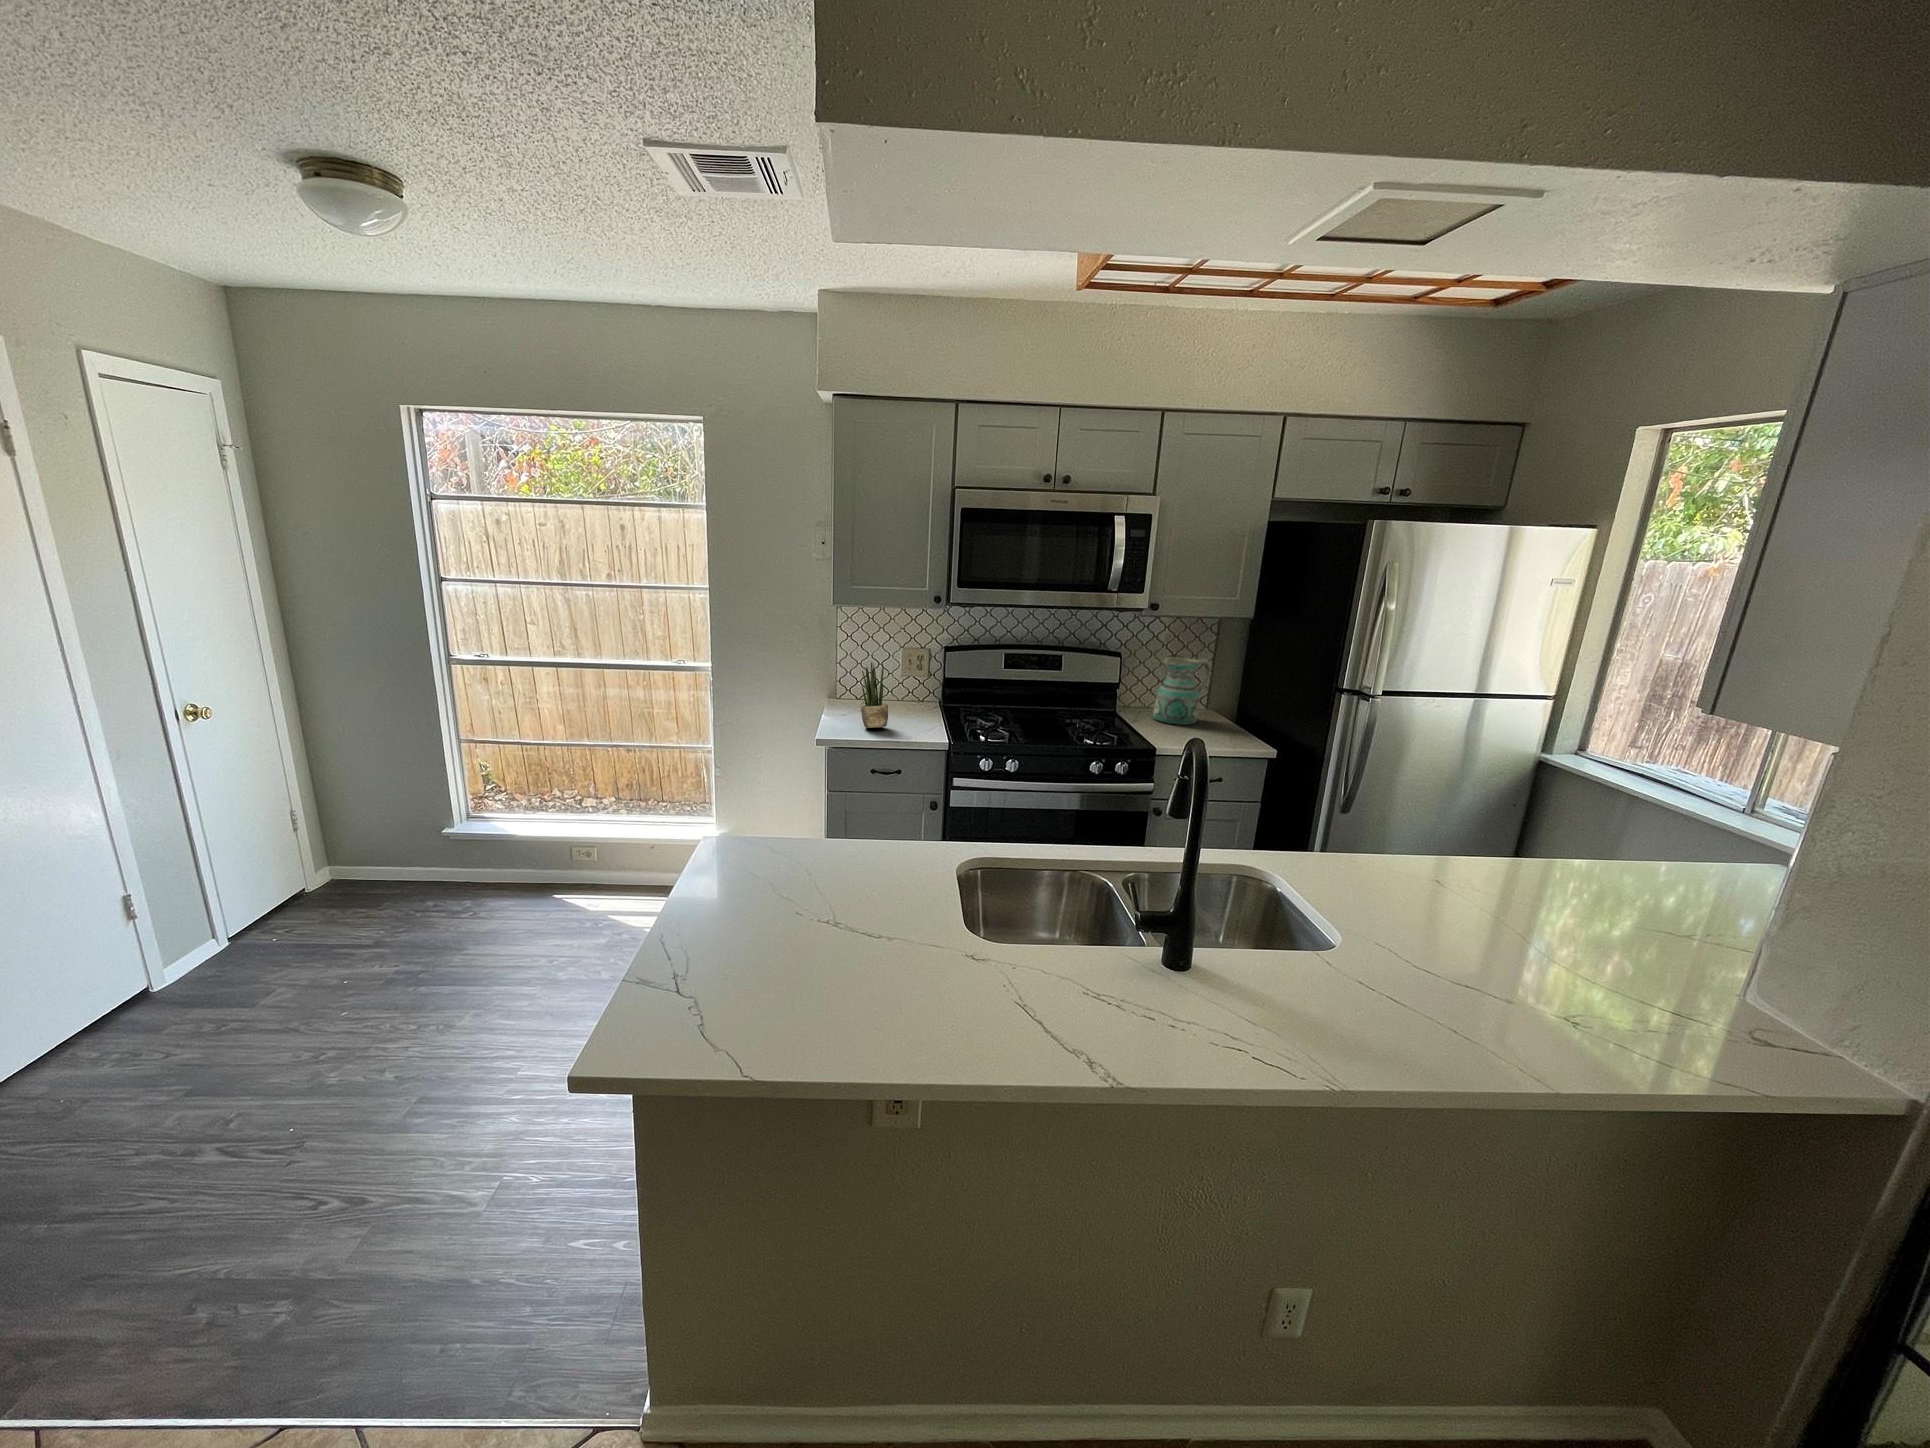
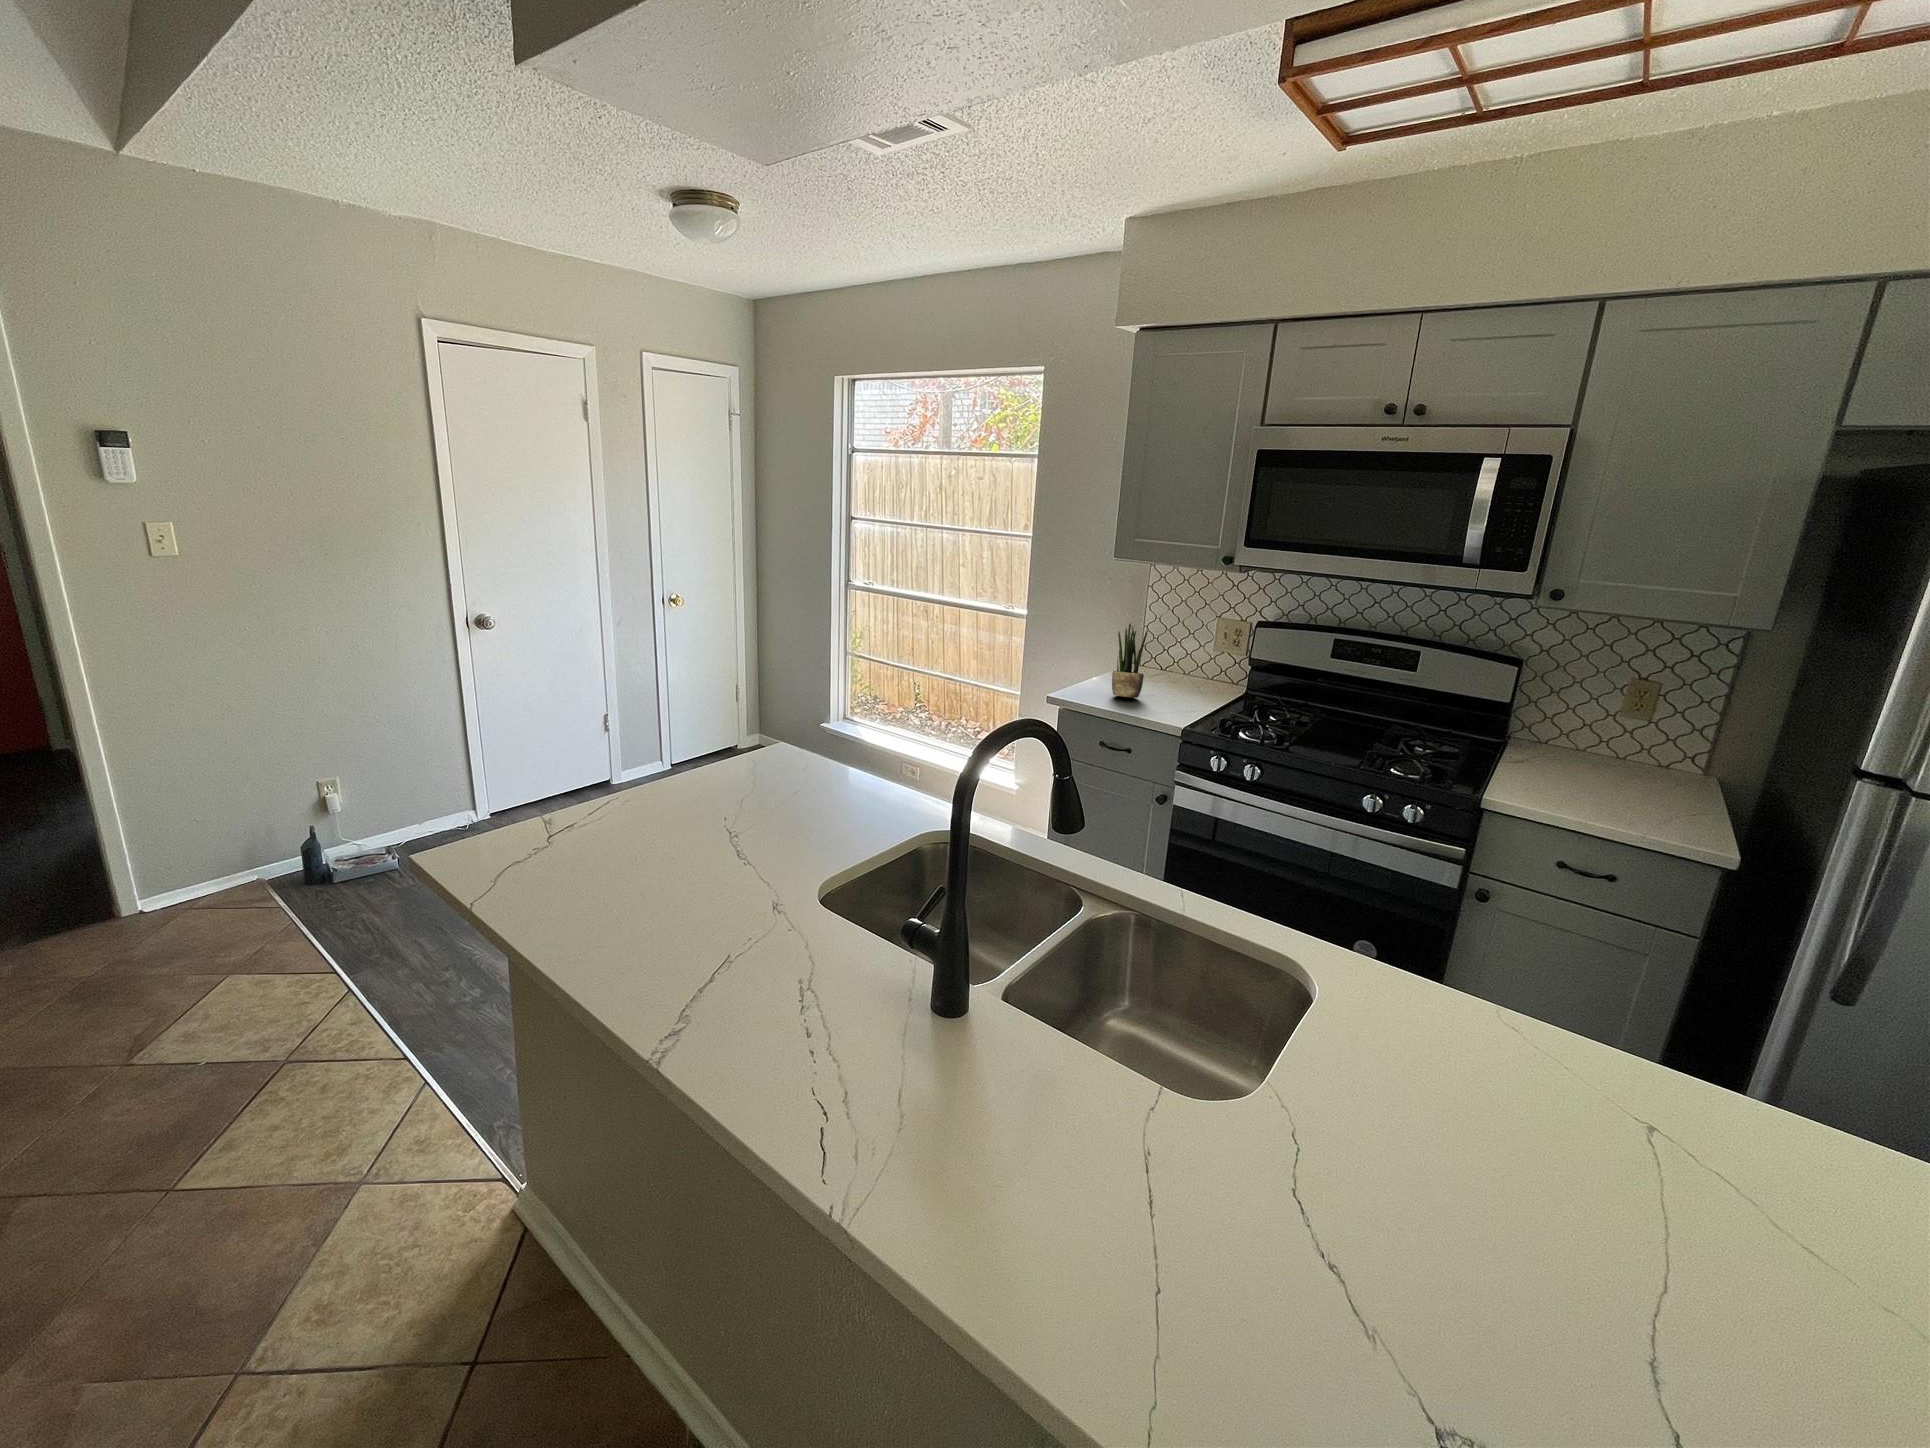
ceramic pitcher: present [1153,657,1211,725] -> none [1557,679,1692,788]

